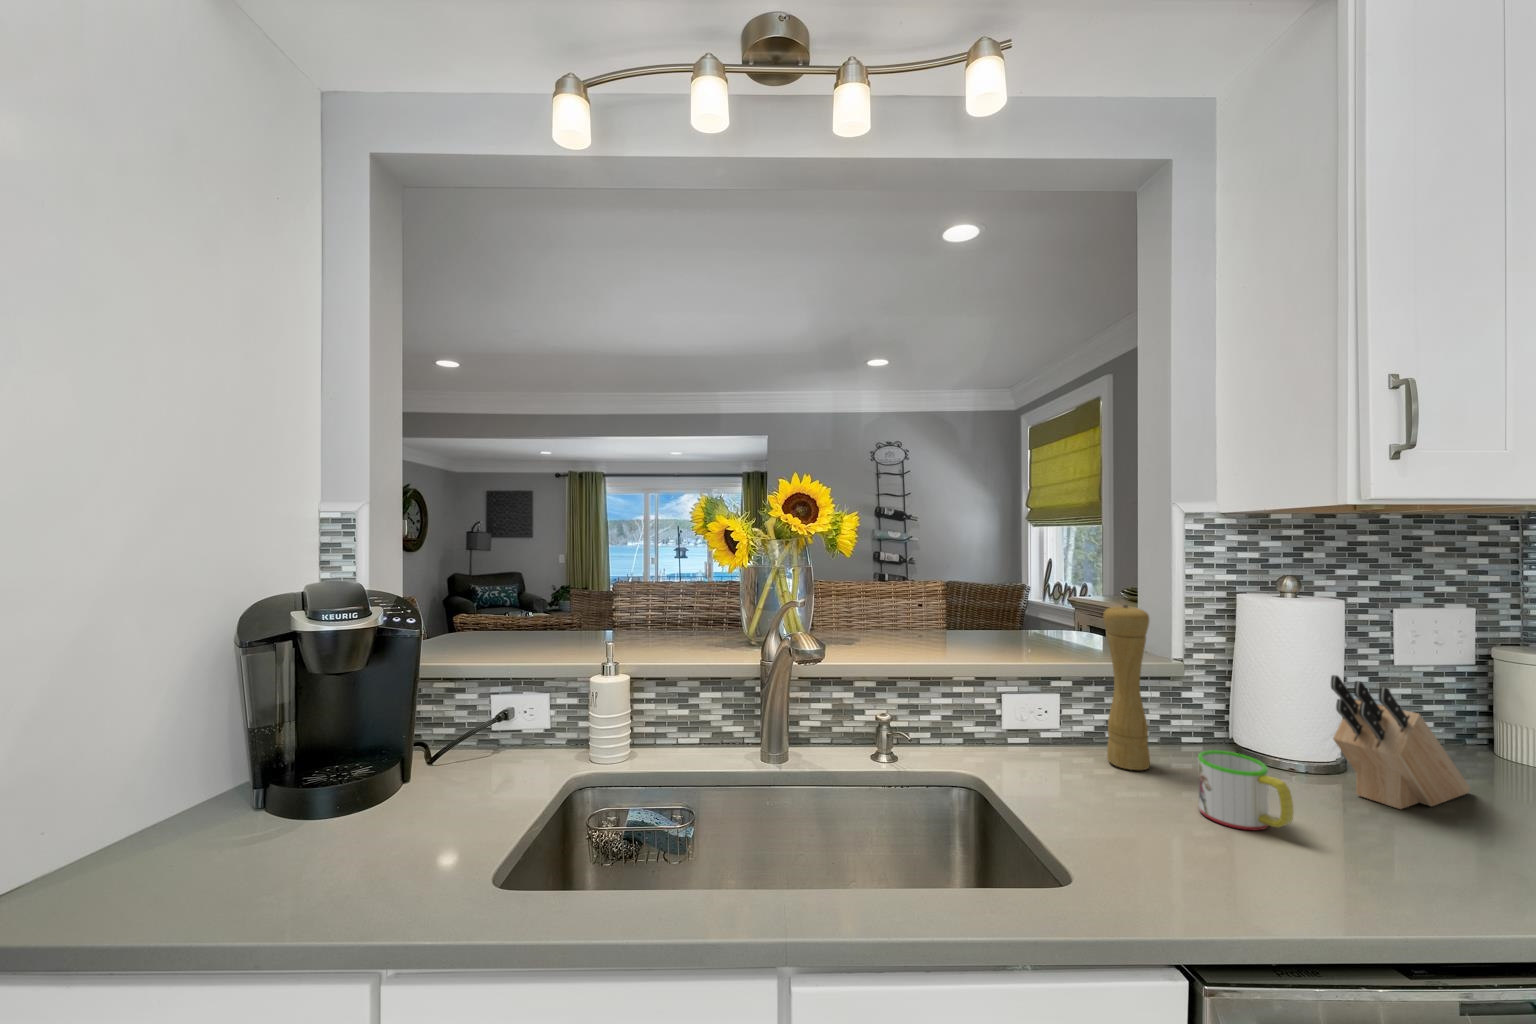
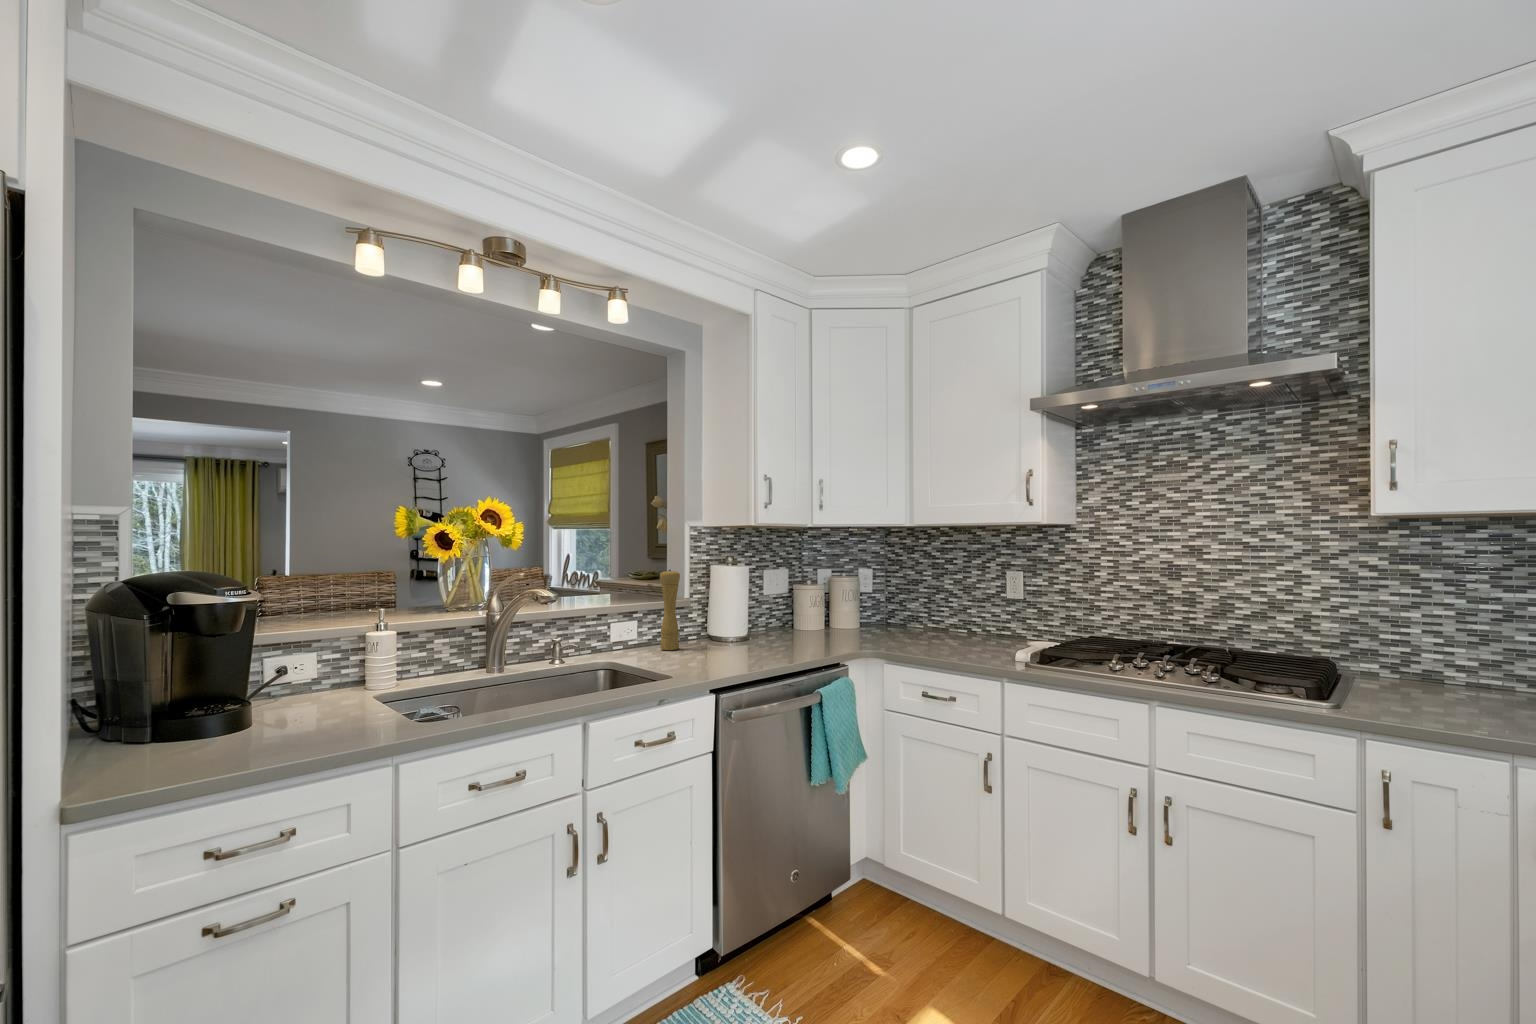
knife block: present [1331,675,1470,809] -> none [744,593,784,644]
mug: present [1198,750,1293,830] -> none [702,628,733,655]

